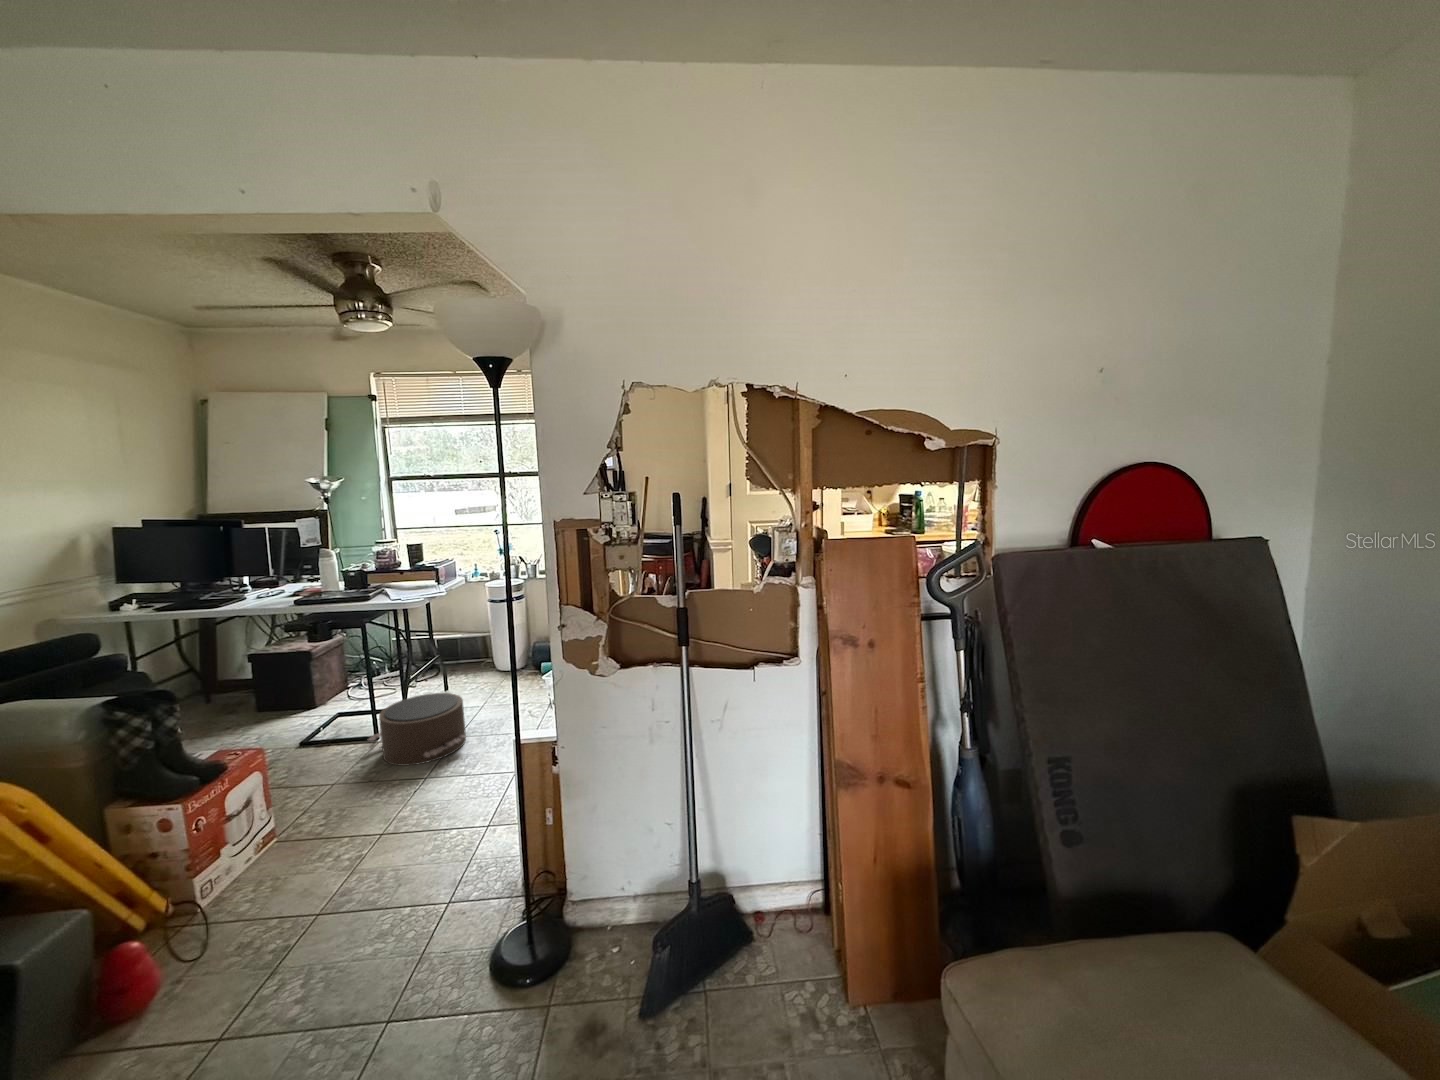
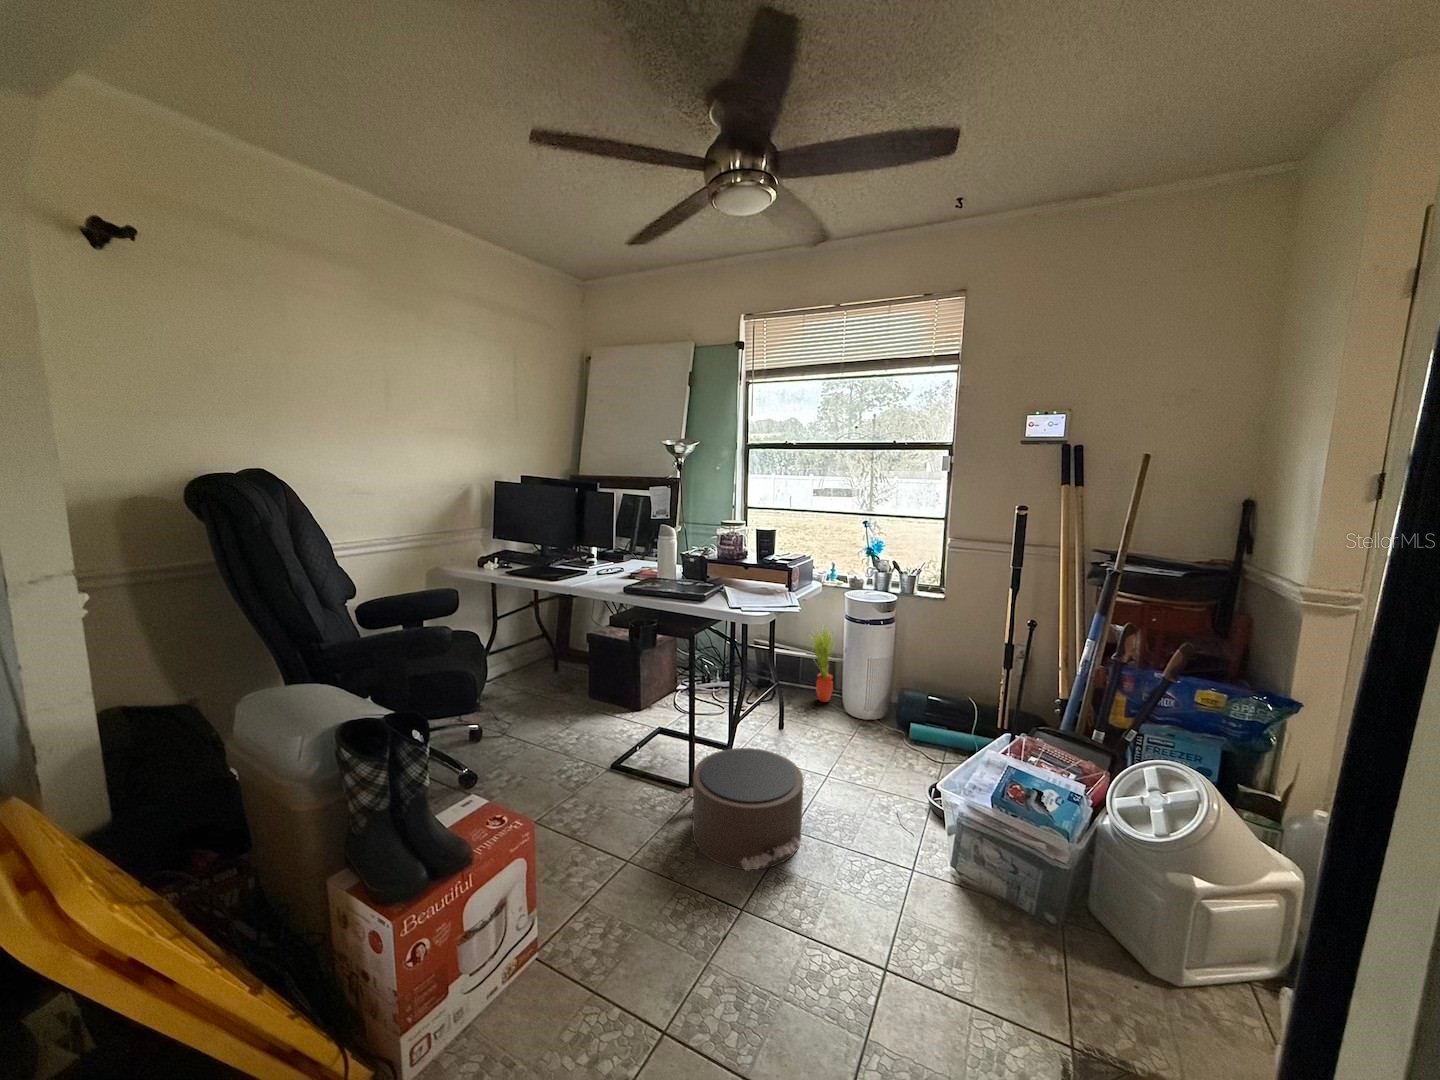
potted plant: none [463,611,487,669] -> present [811,626,836,702]

